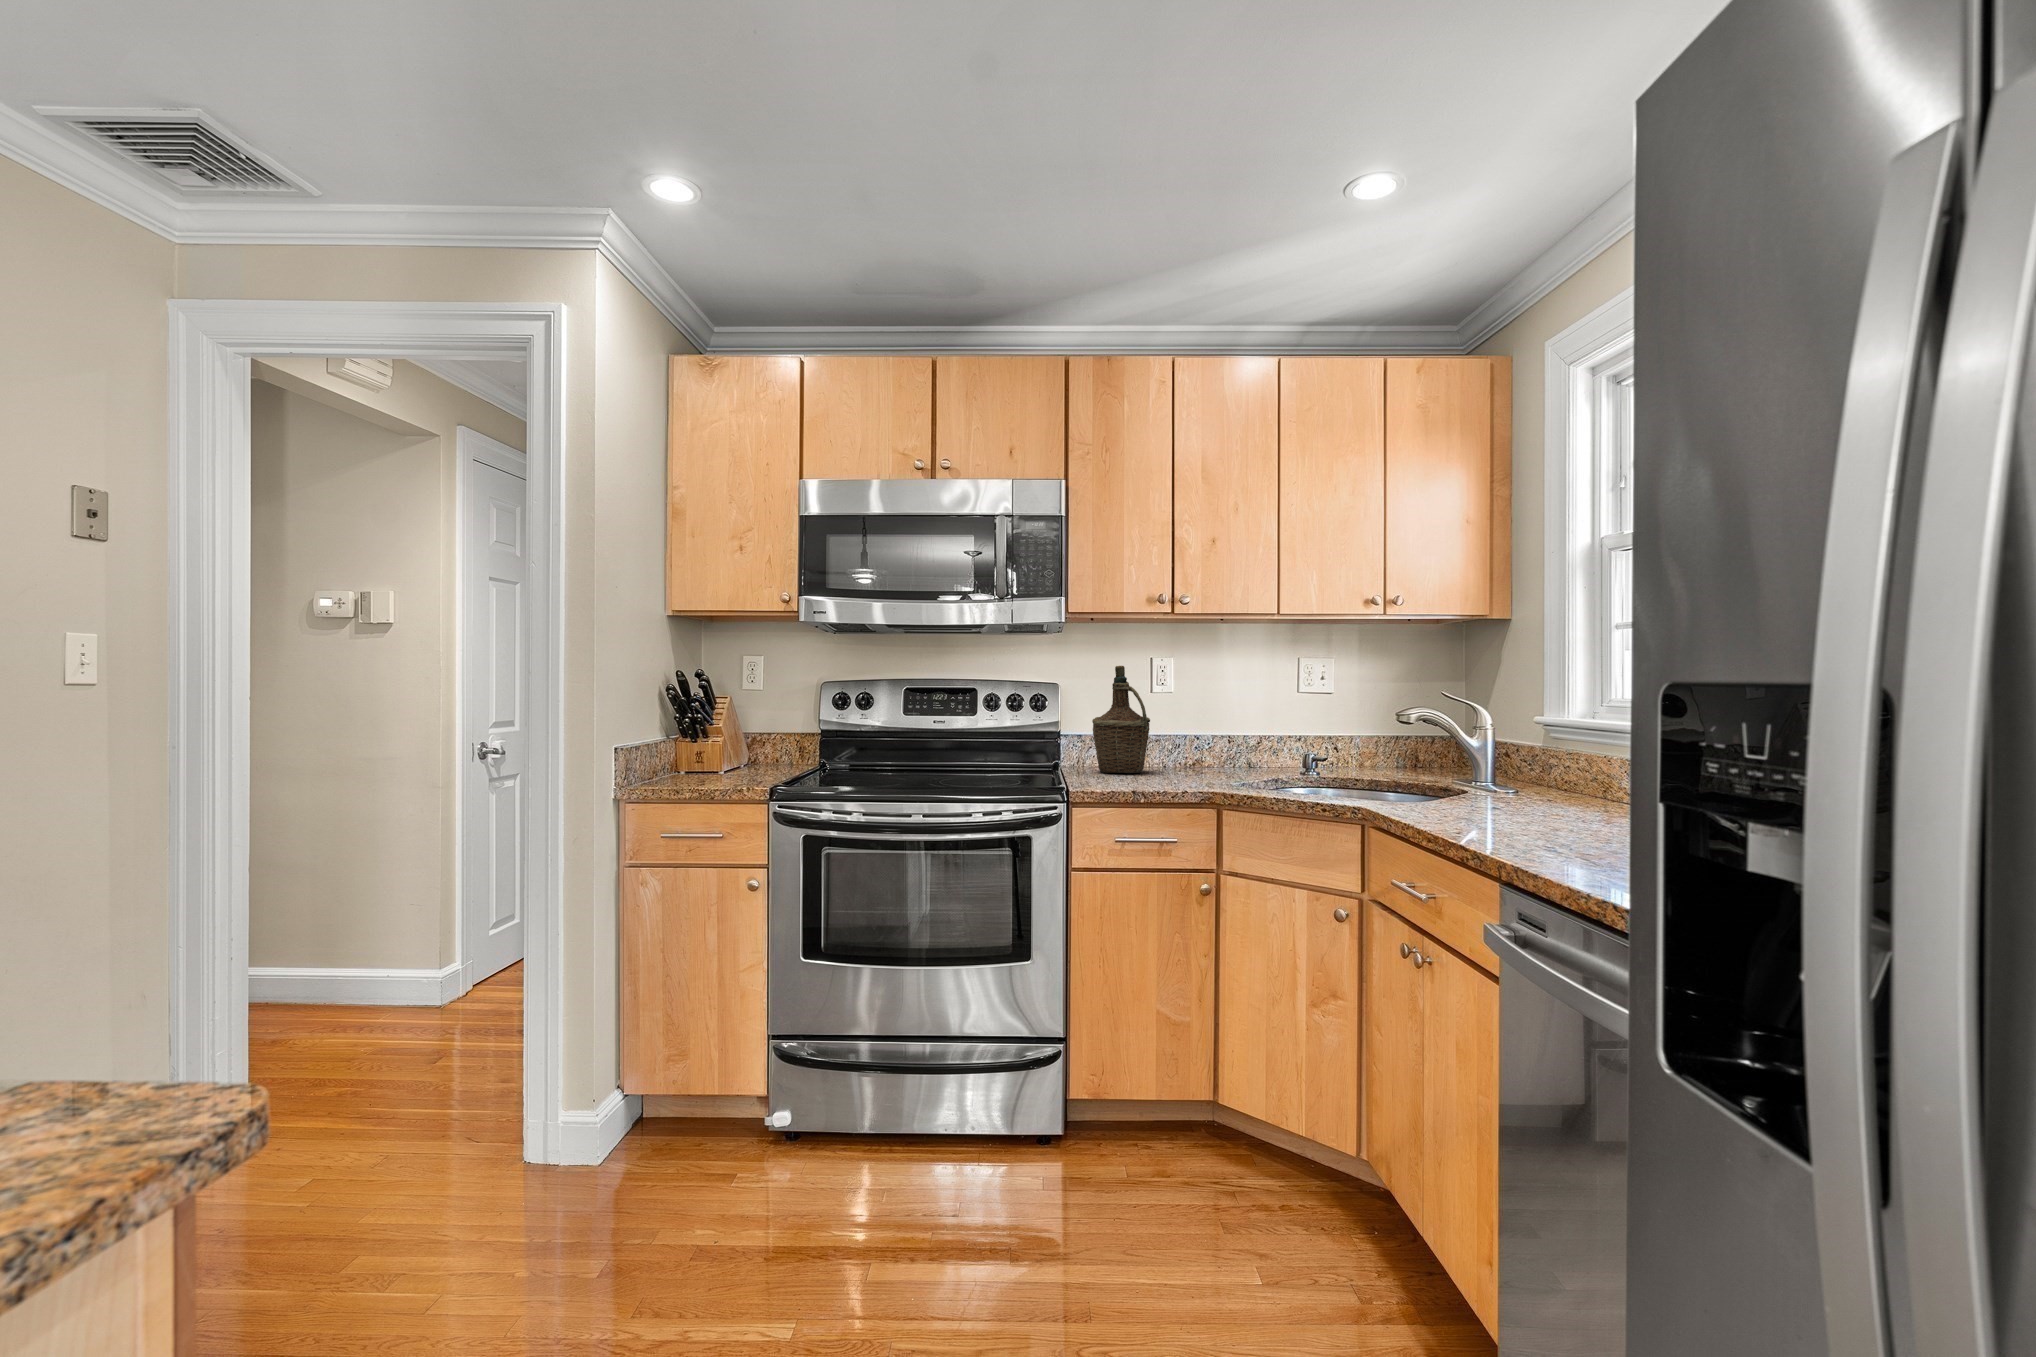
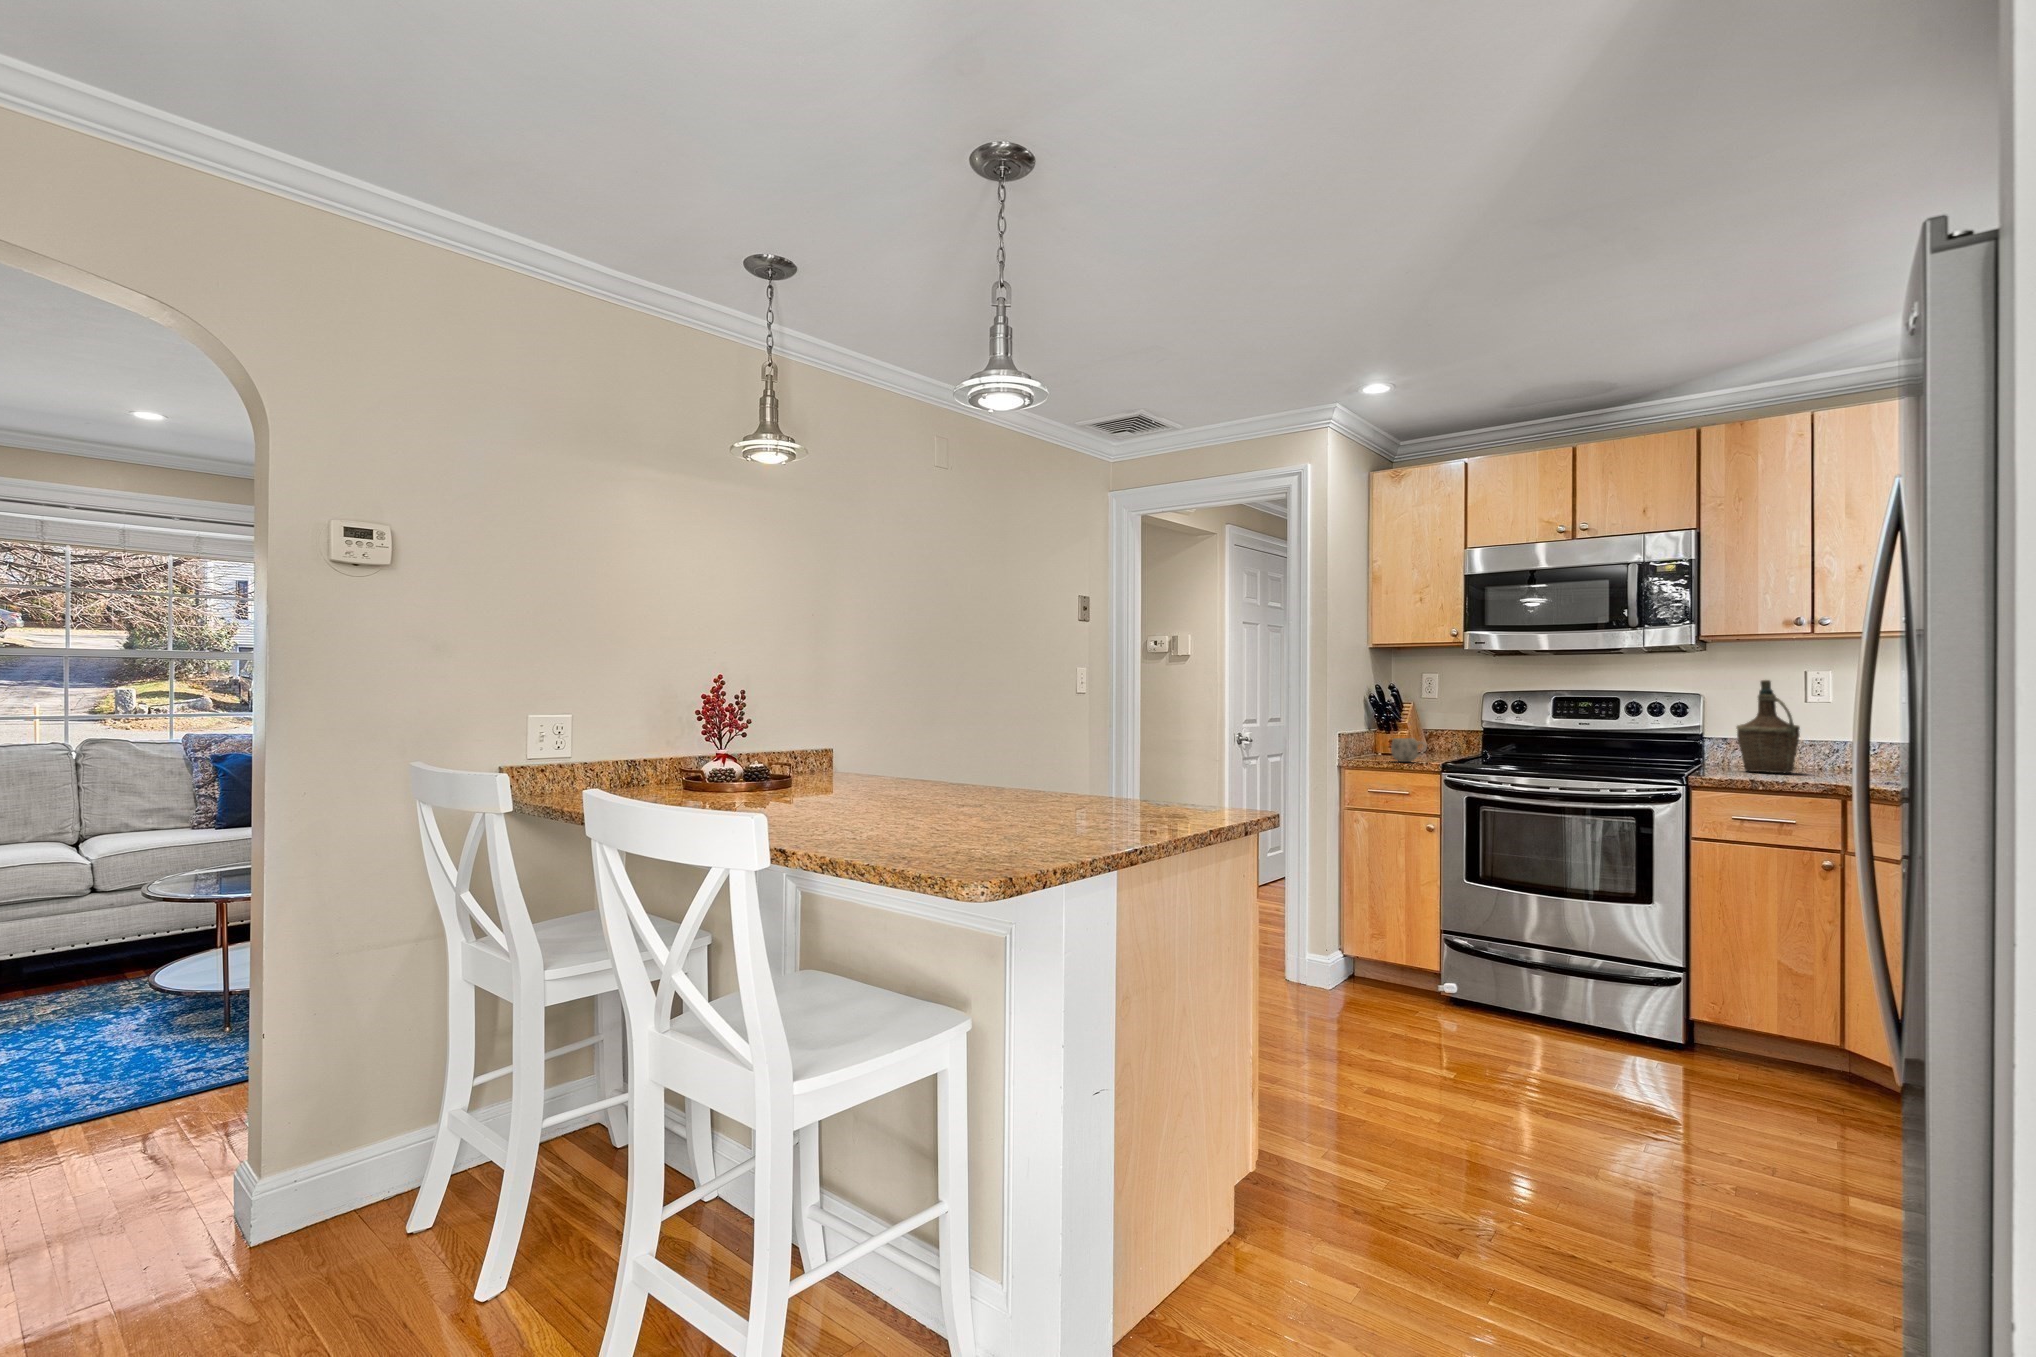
mug: none [697,751,749,788] -> present [1391,738,1427,762]

